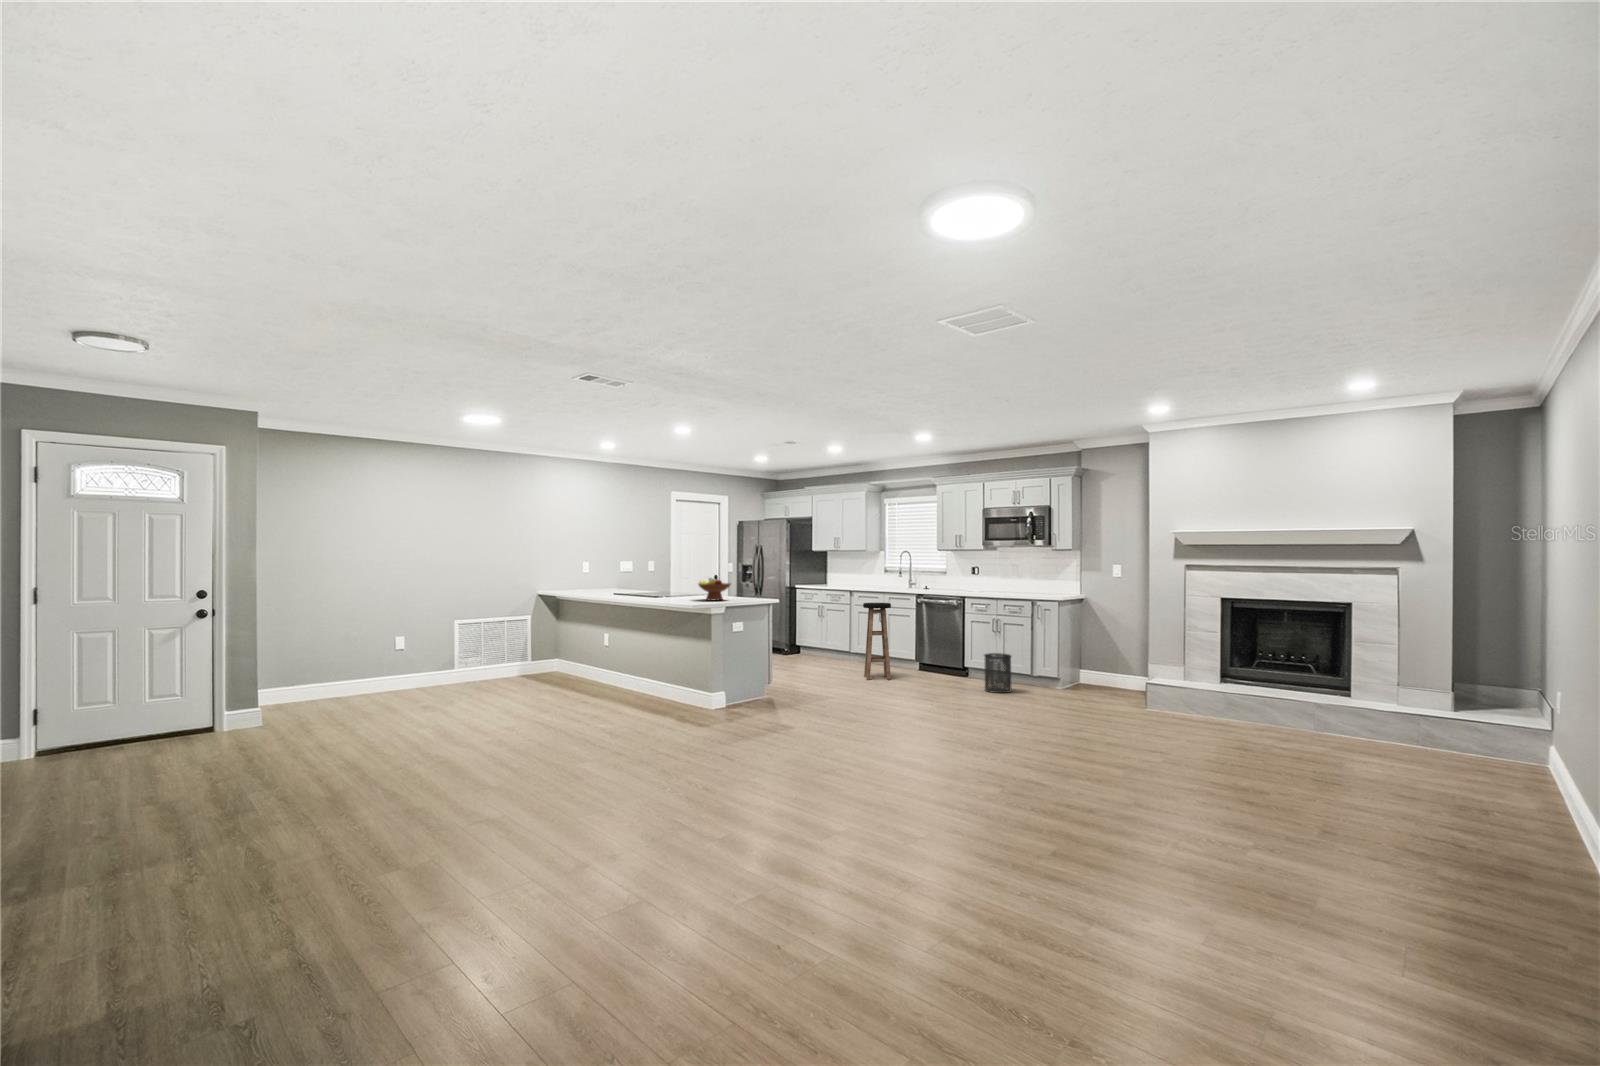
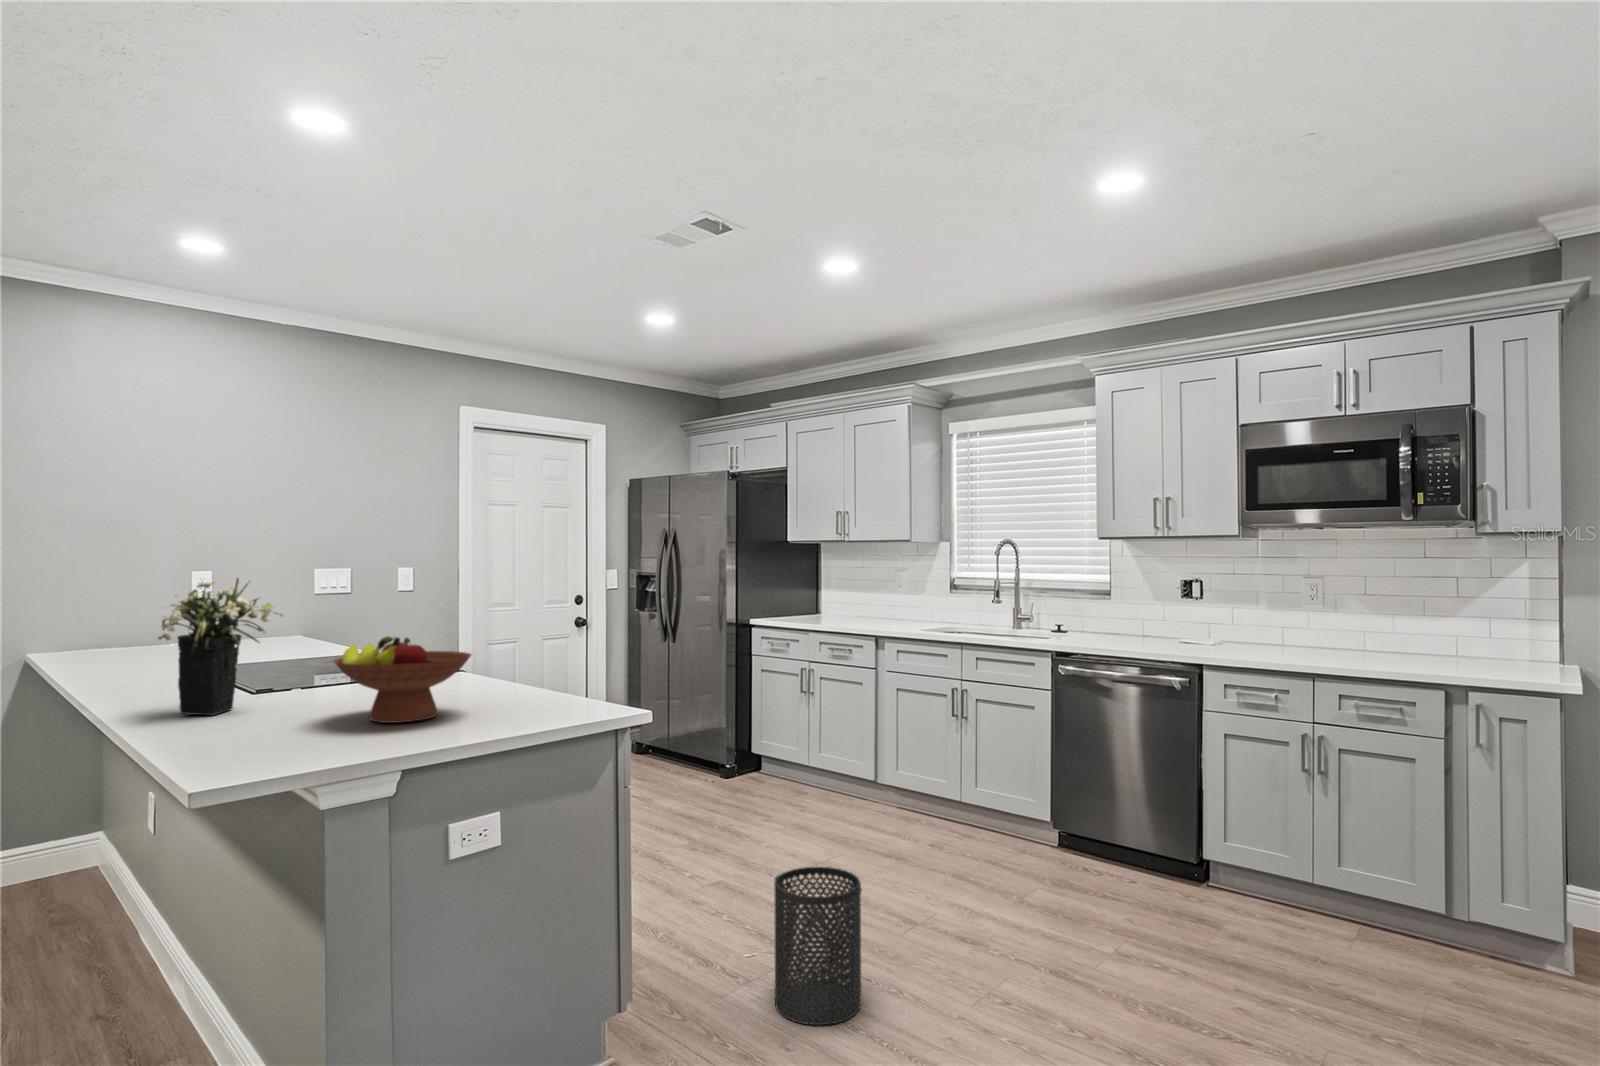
flower arrangement: none [648,562,677,600] -> present [158,578,283,715]
bar stool: present [863,603,891,680] -> none [923,682,1008,915]
trash can: present [984,653,1011,693] -> present [774,867,862,1025]

